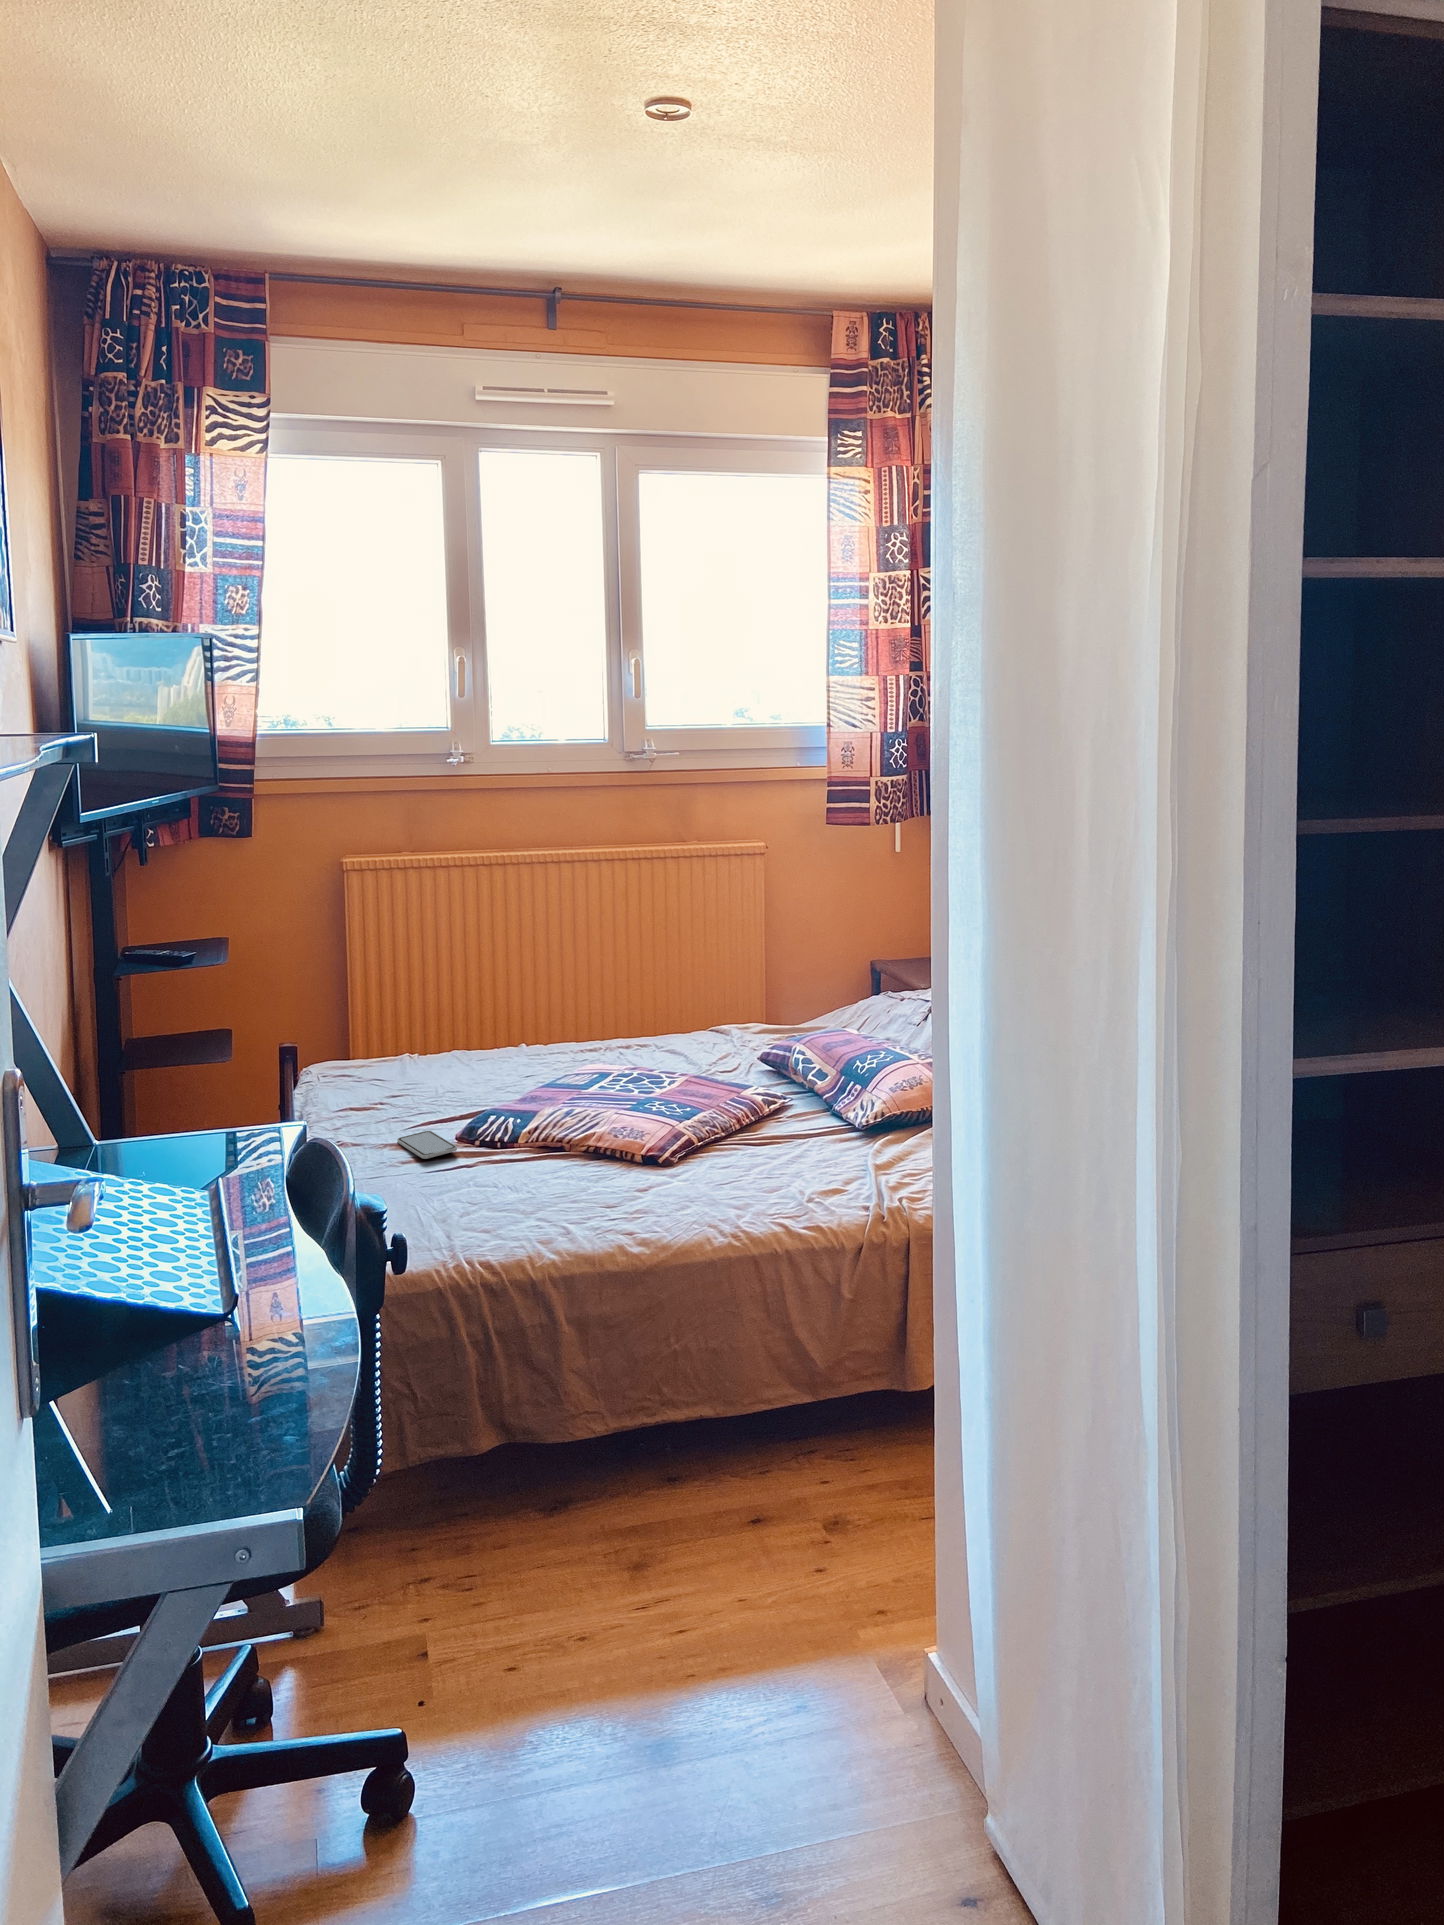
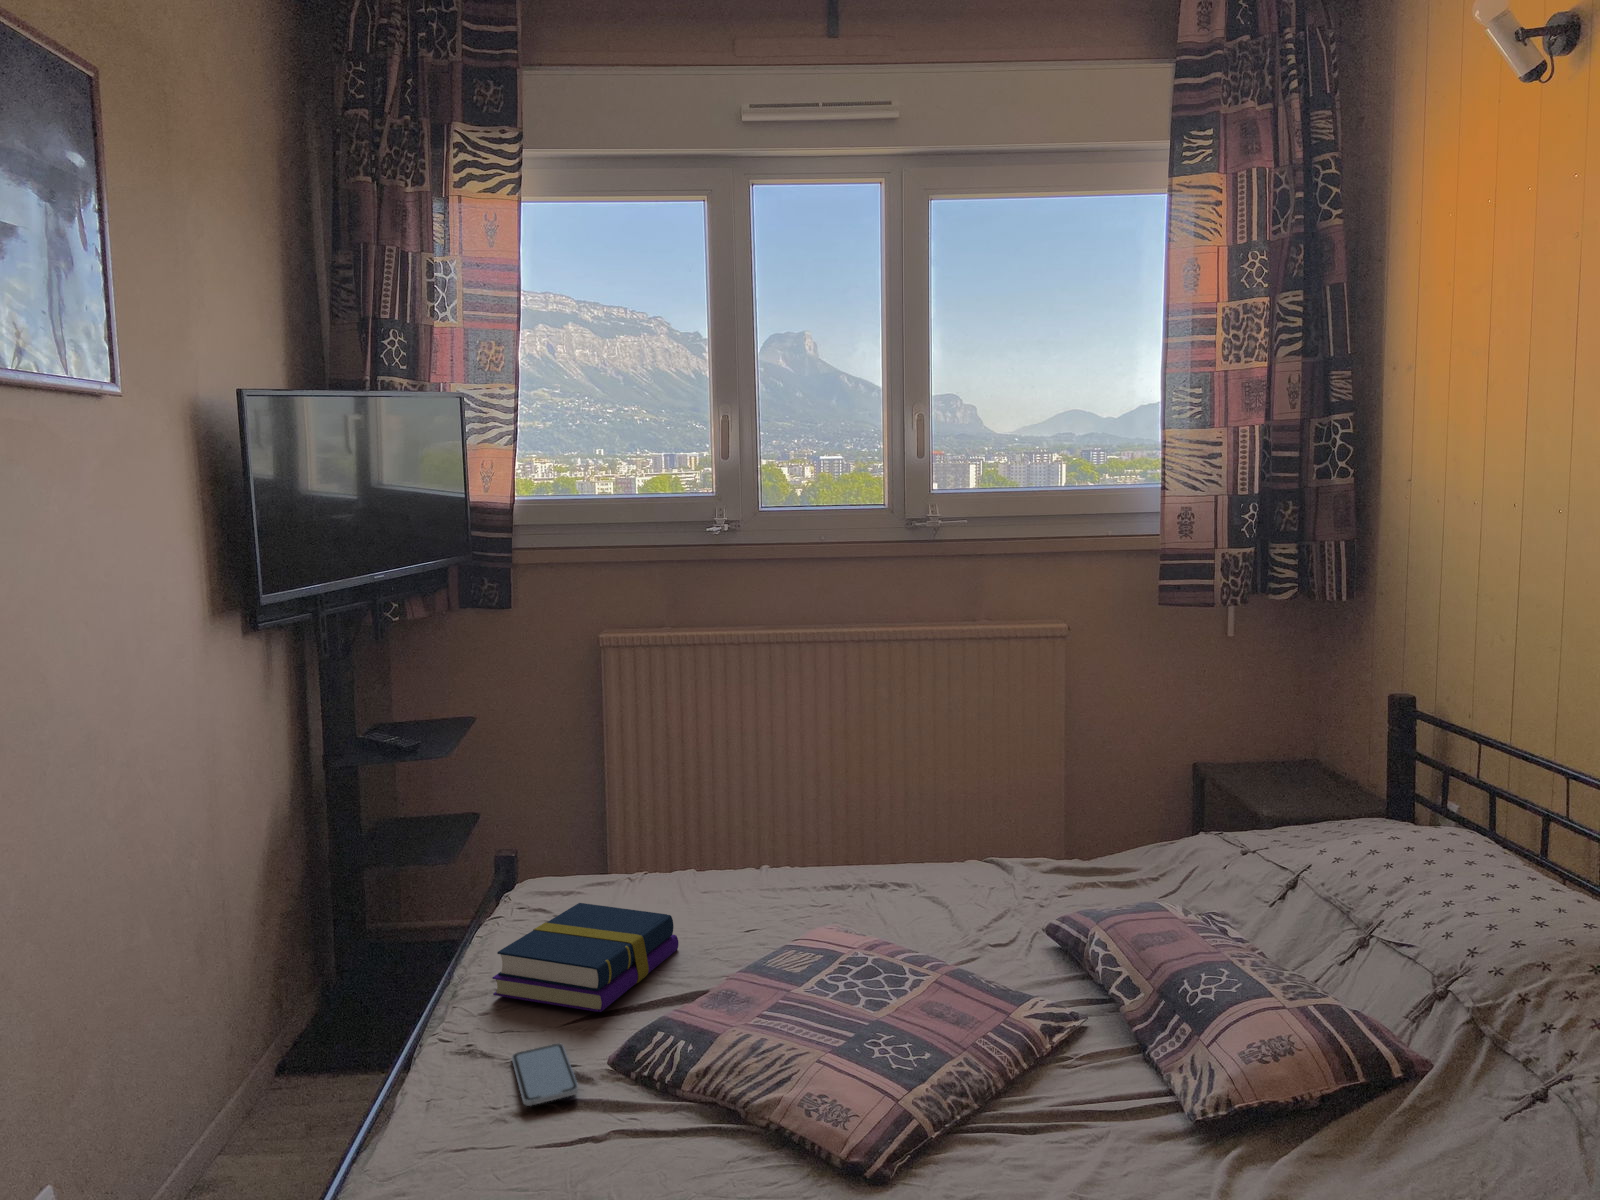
book: none [361,1053,488,1113] -> present [493,903,679,1012]

